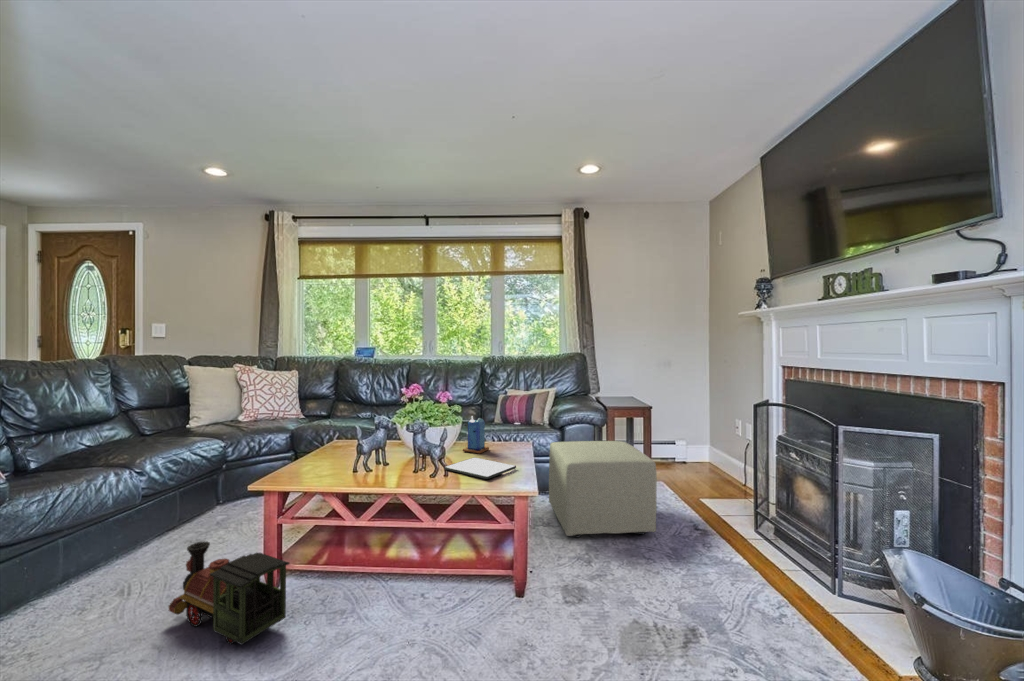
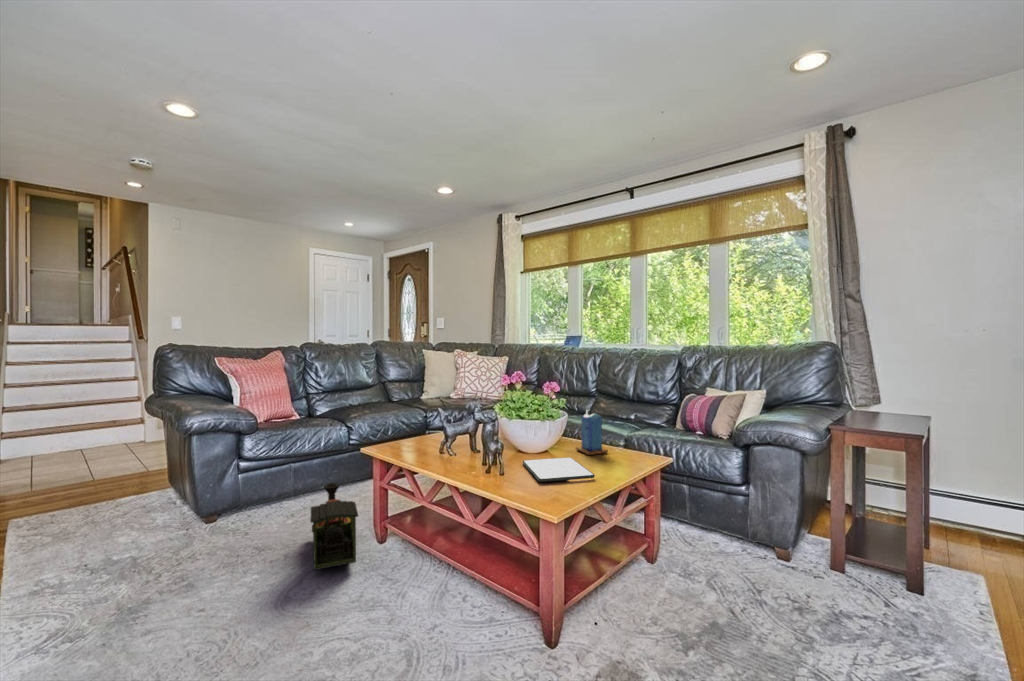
ottoman: present [549,441,657,537] -> none [688,460,853,637]

